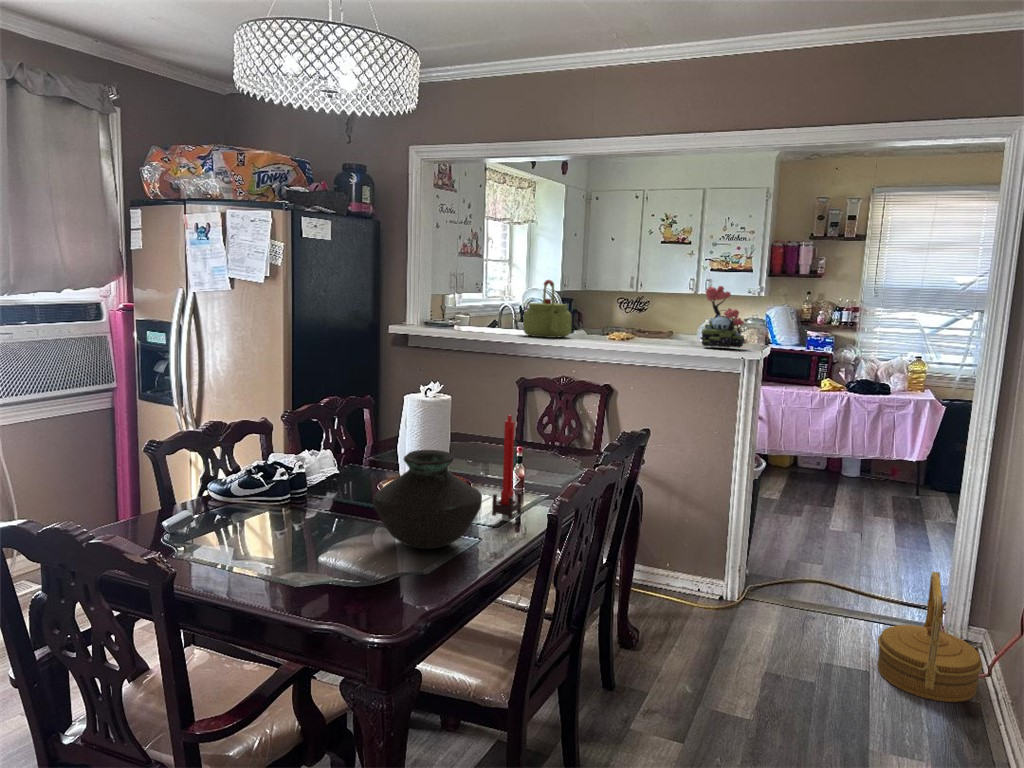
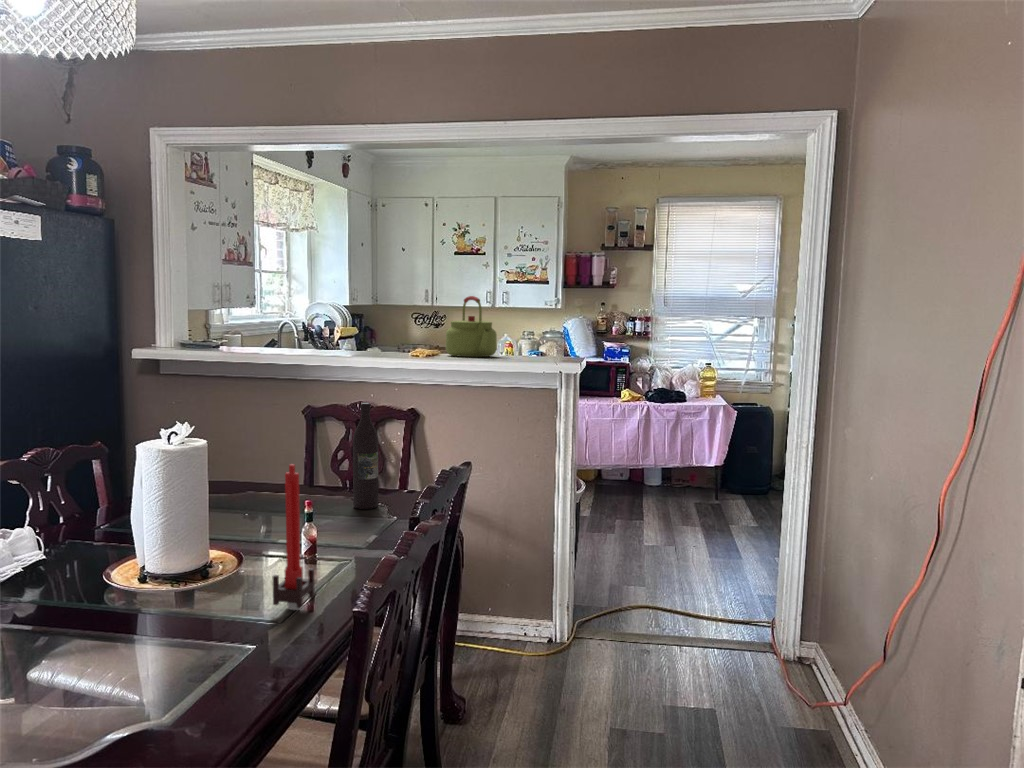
kettle: present [523,280,572,338] -> present [446,296,497,357]
plant: present [702,286,744,348] -> none [515,293,561,361]
wine bottle: none [554,375,576,462] -> present [353,403,378,509]
vase: present [373,450,482,549] -> none [75,527,255,682]
basket: present [877,572,983,702] -> none [720,588,823,731]

